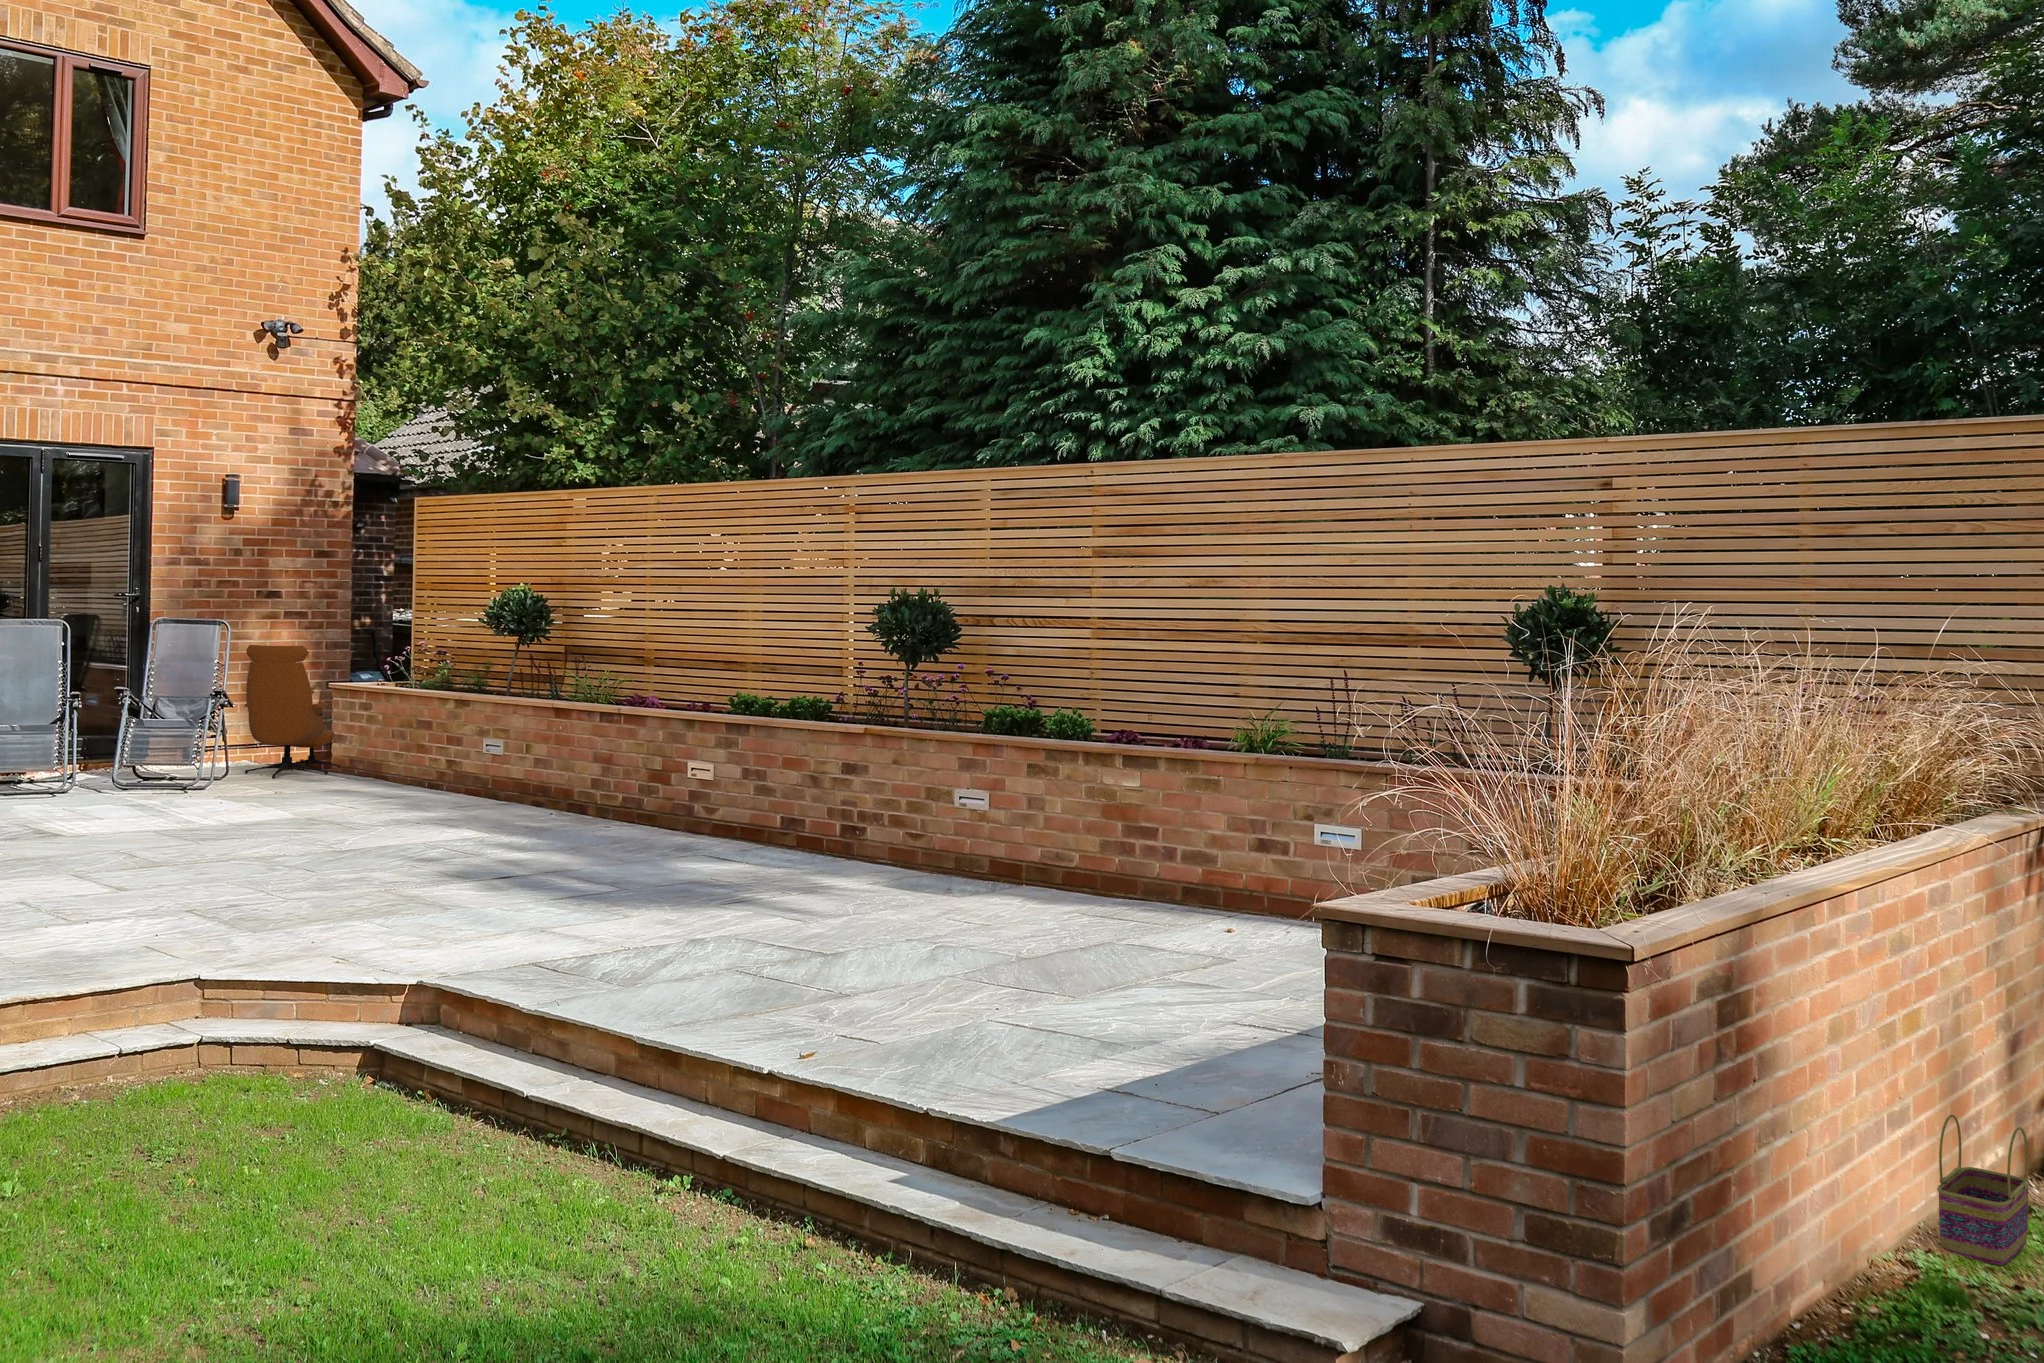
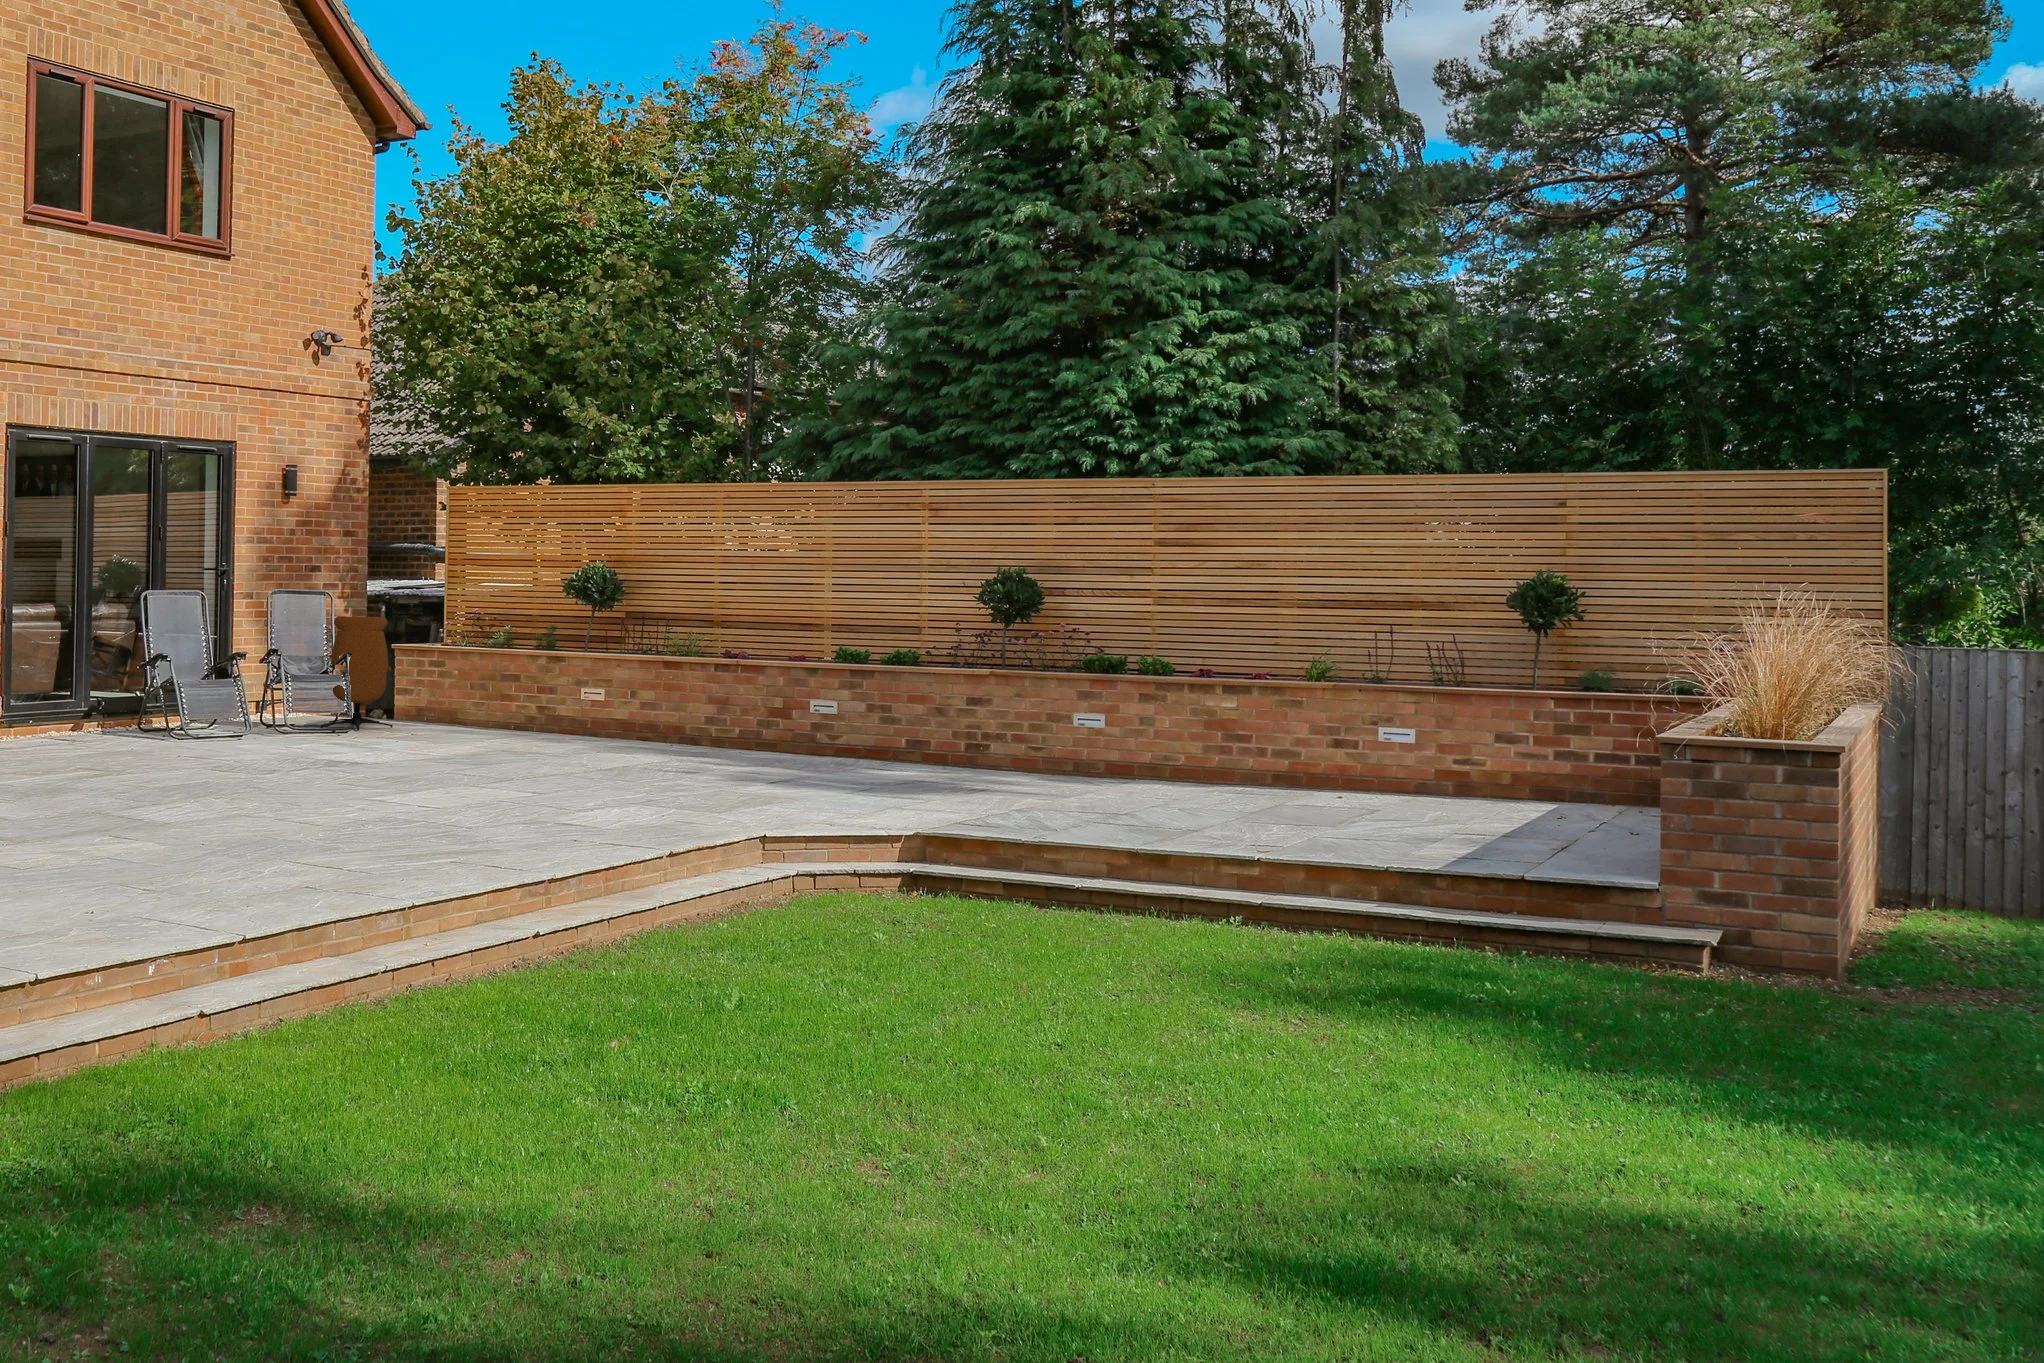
basket: present [1937,1115,2030,1265] -> none [1913,848,1953,921]

